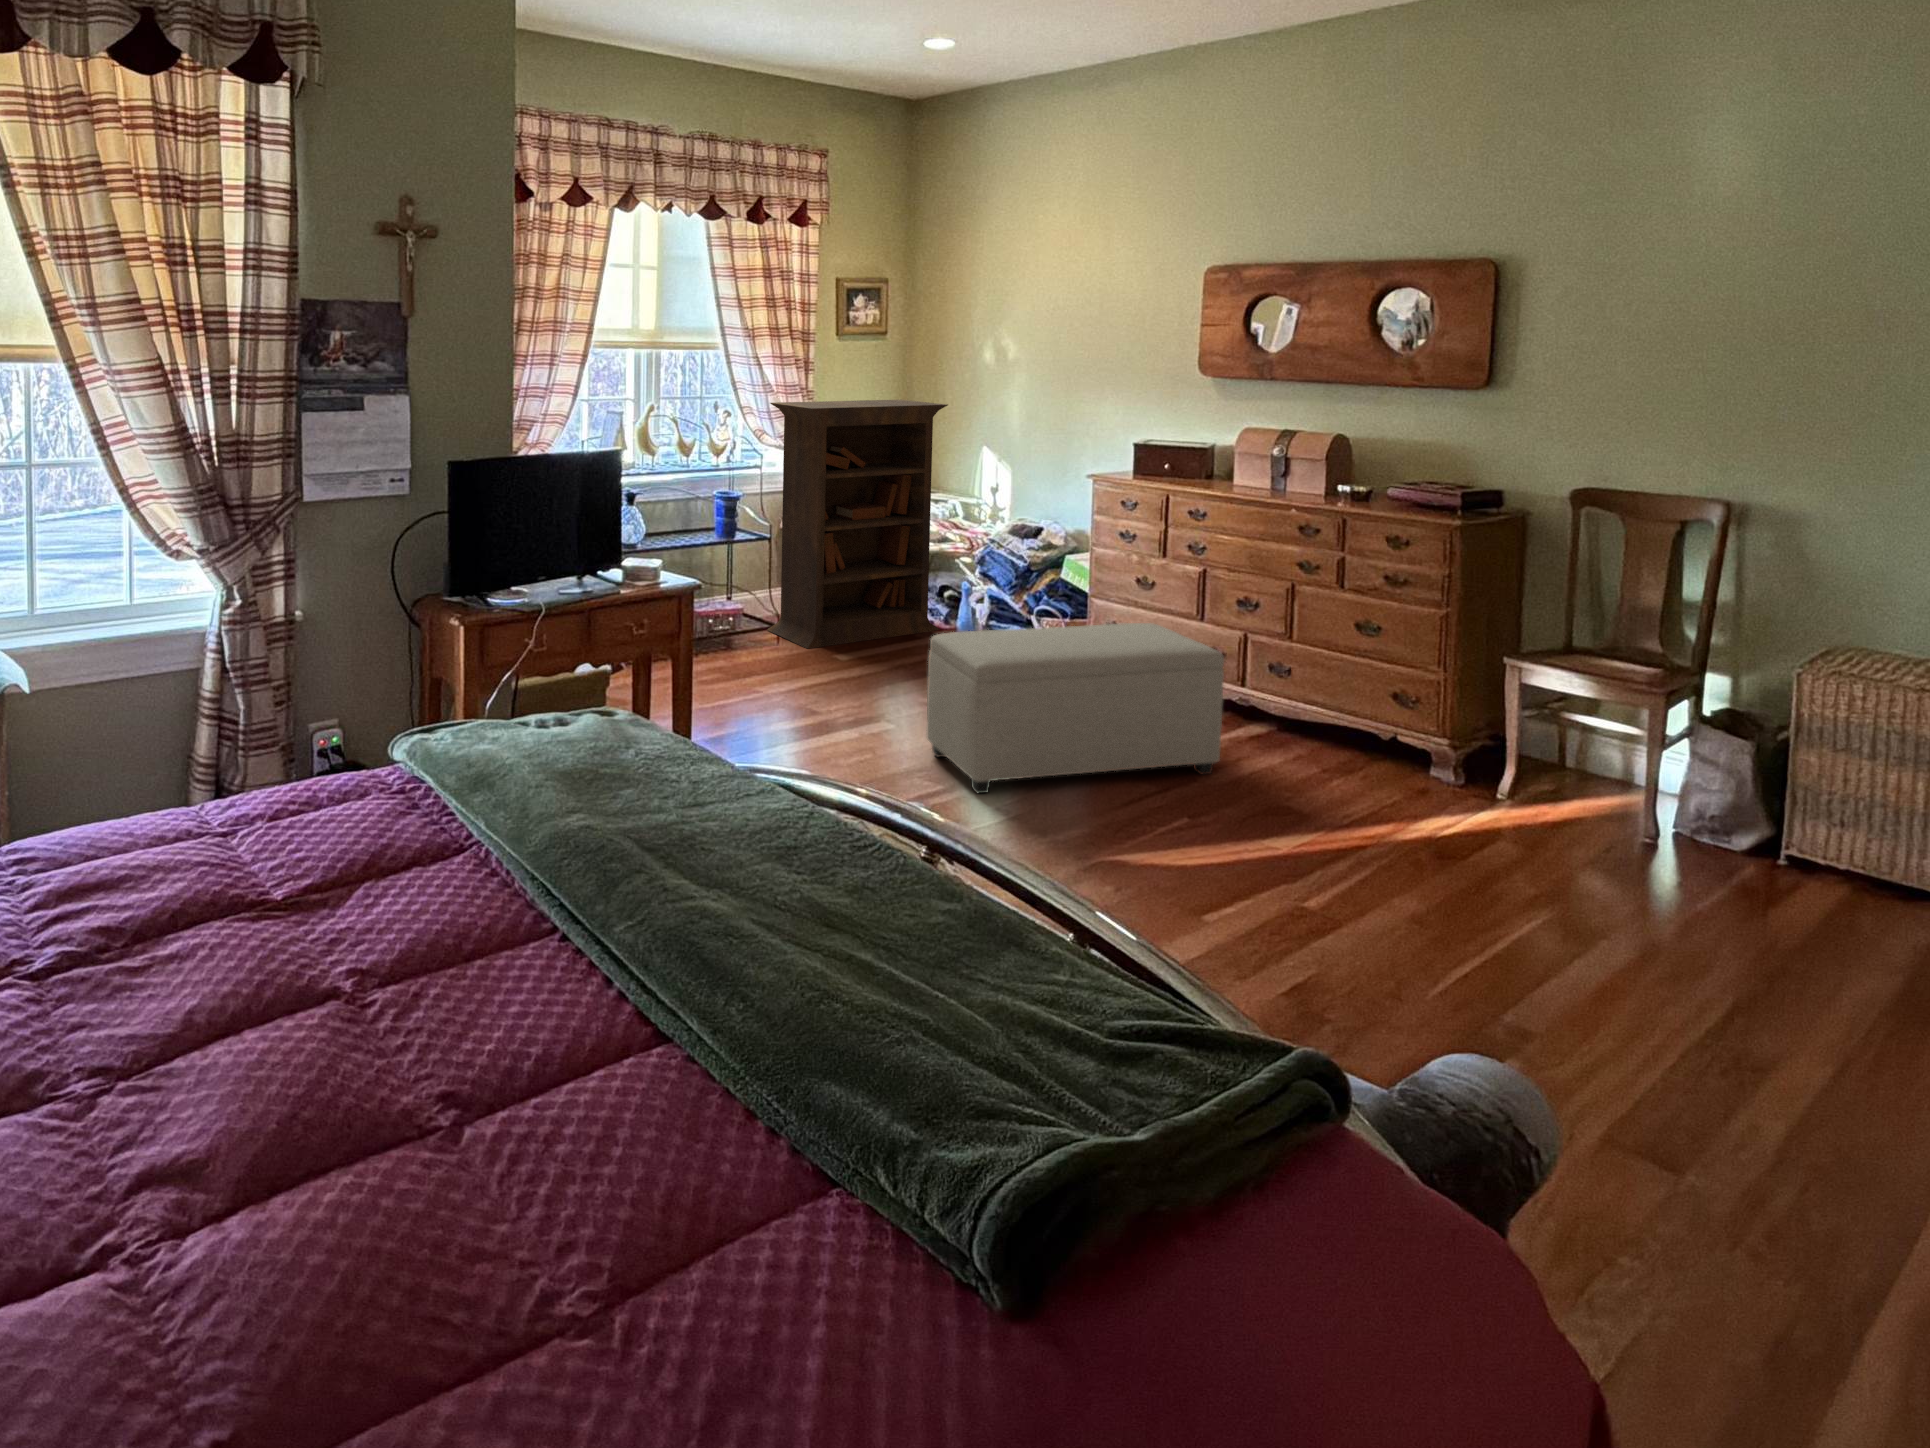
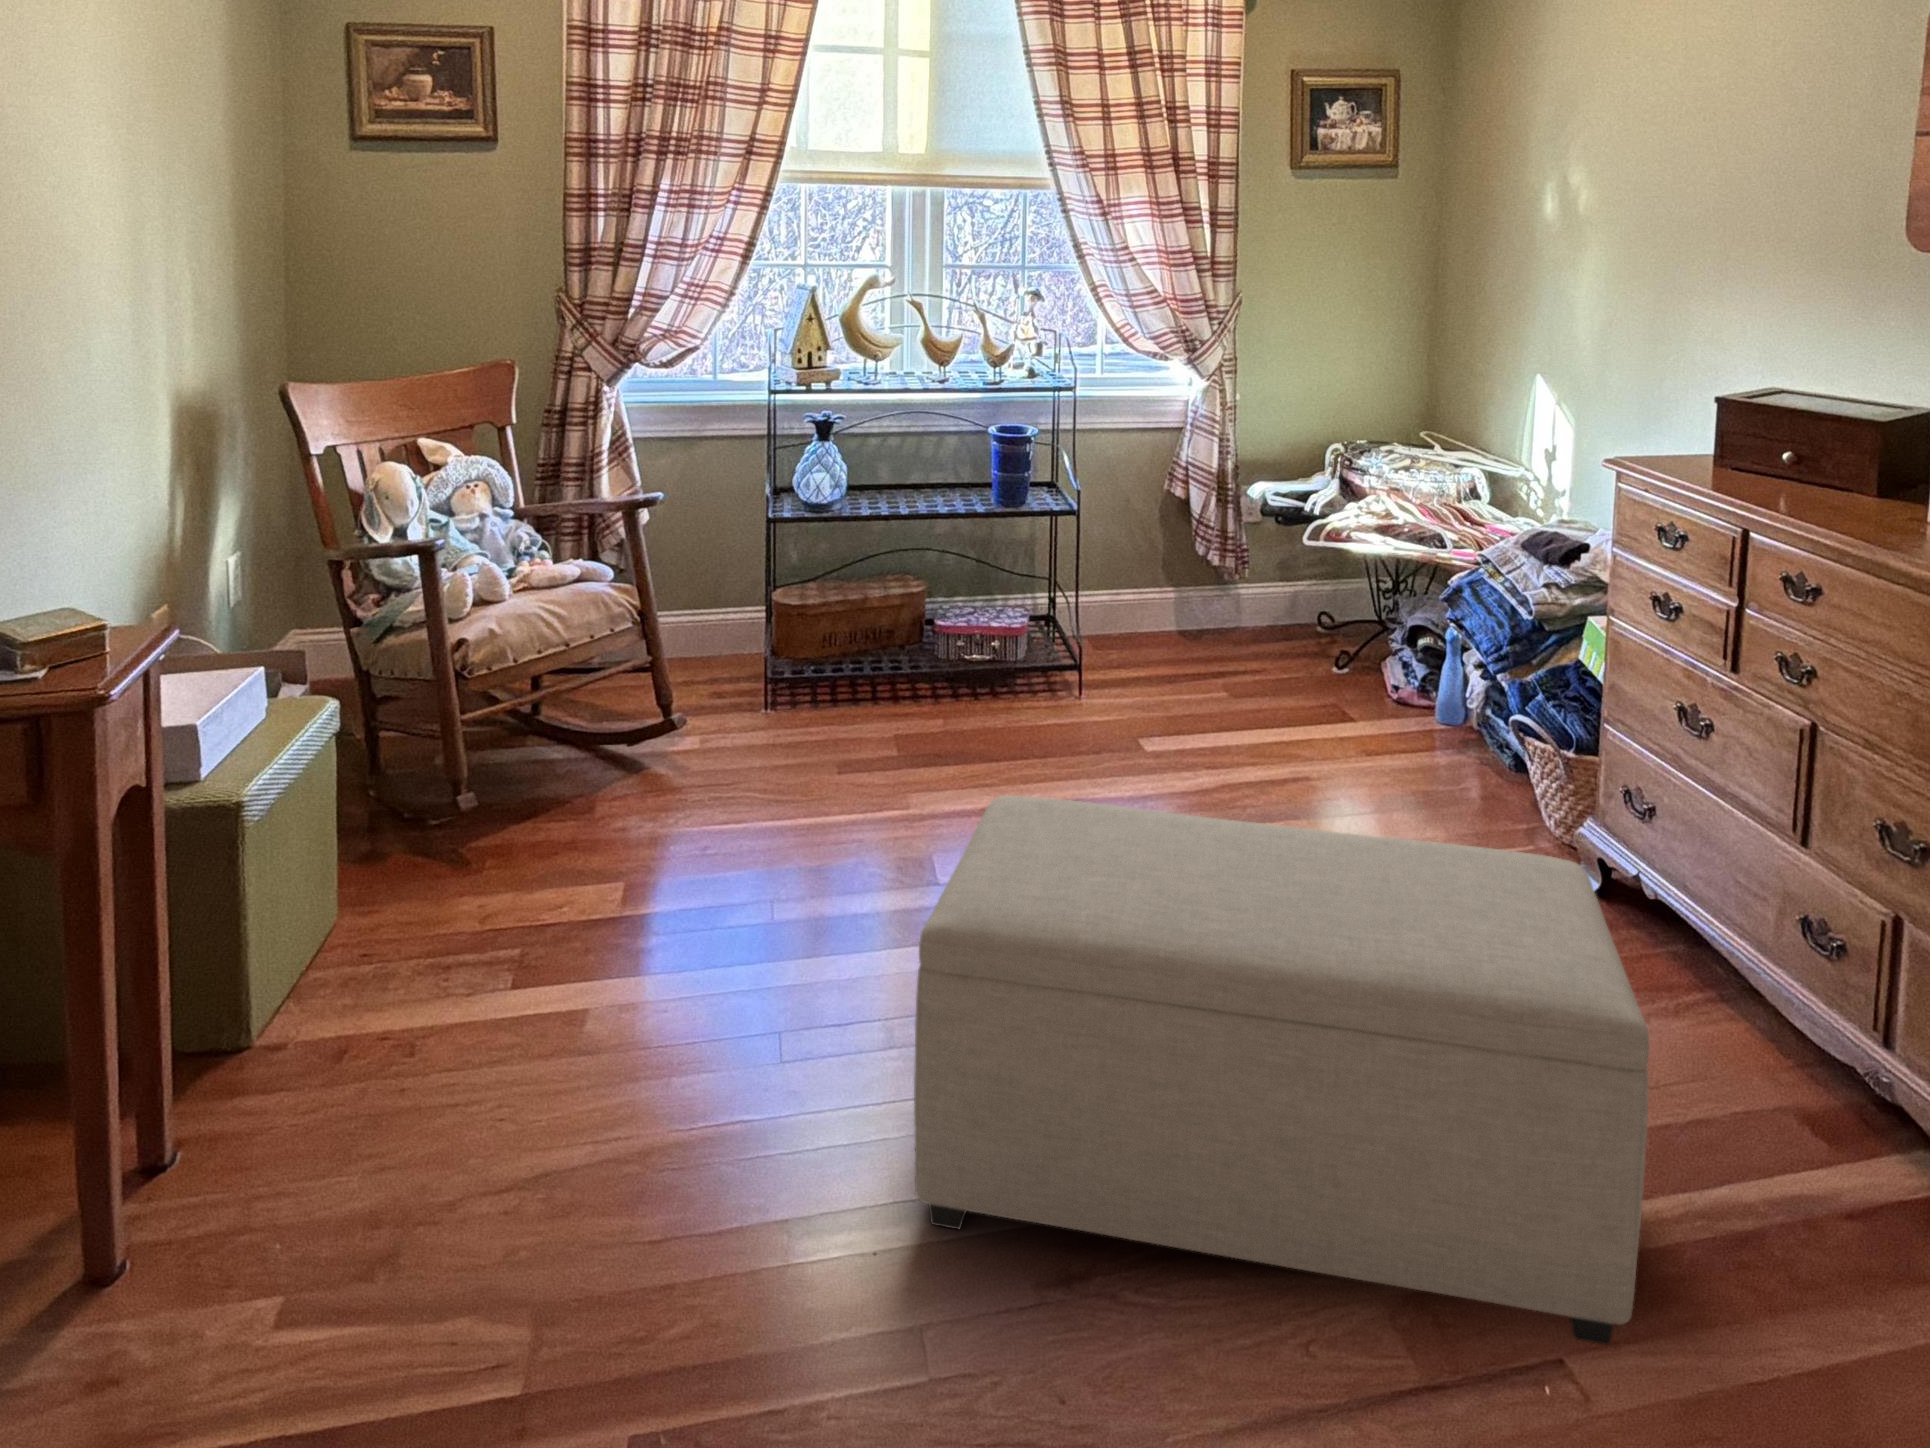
bookcase: present [767,399,948,649] -> none [1099,278,1425,710]

